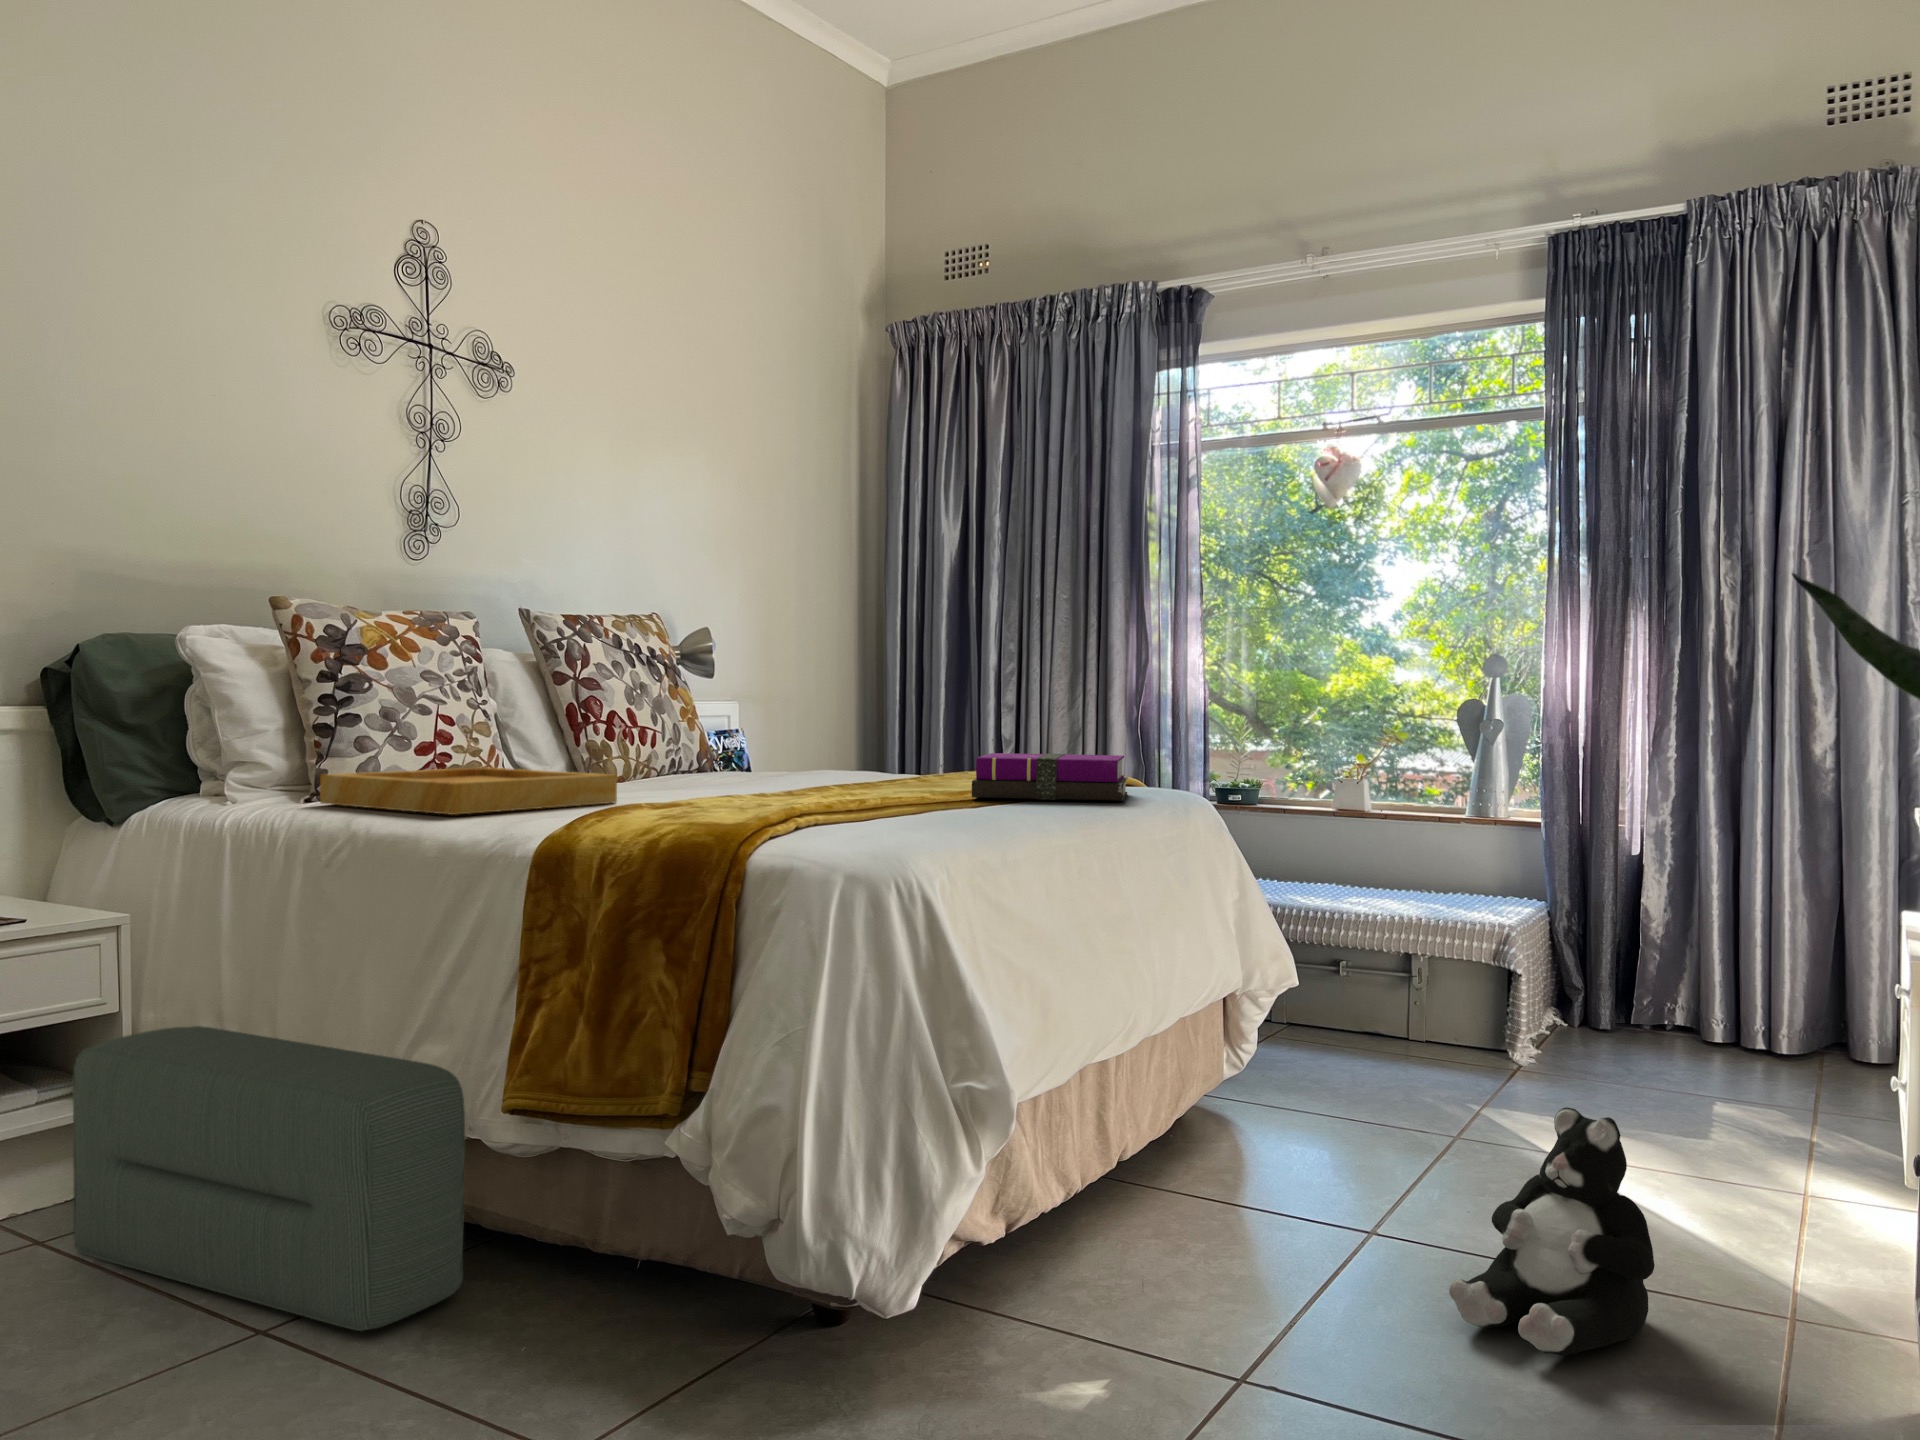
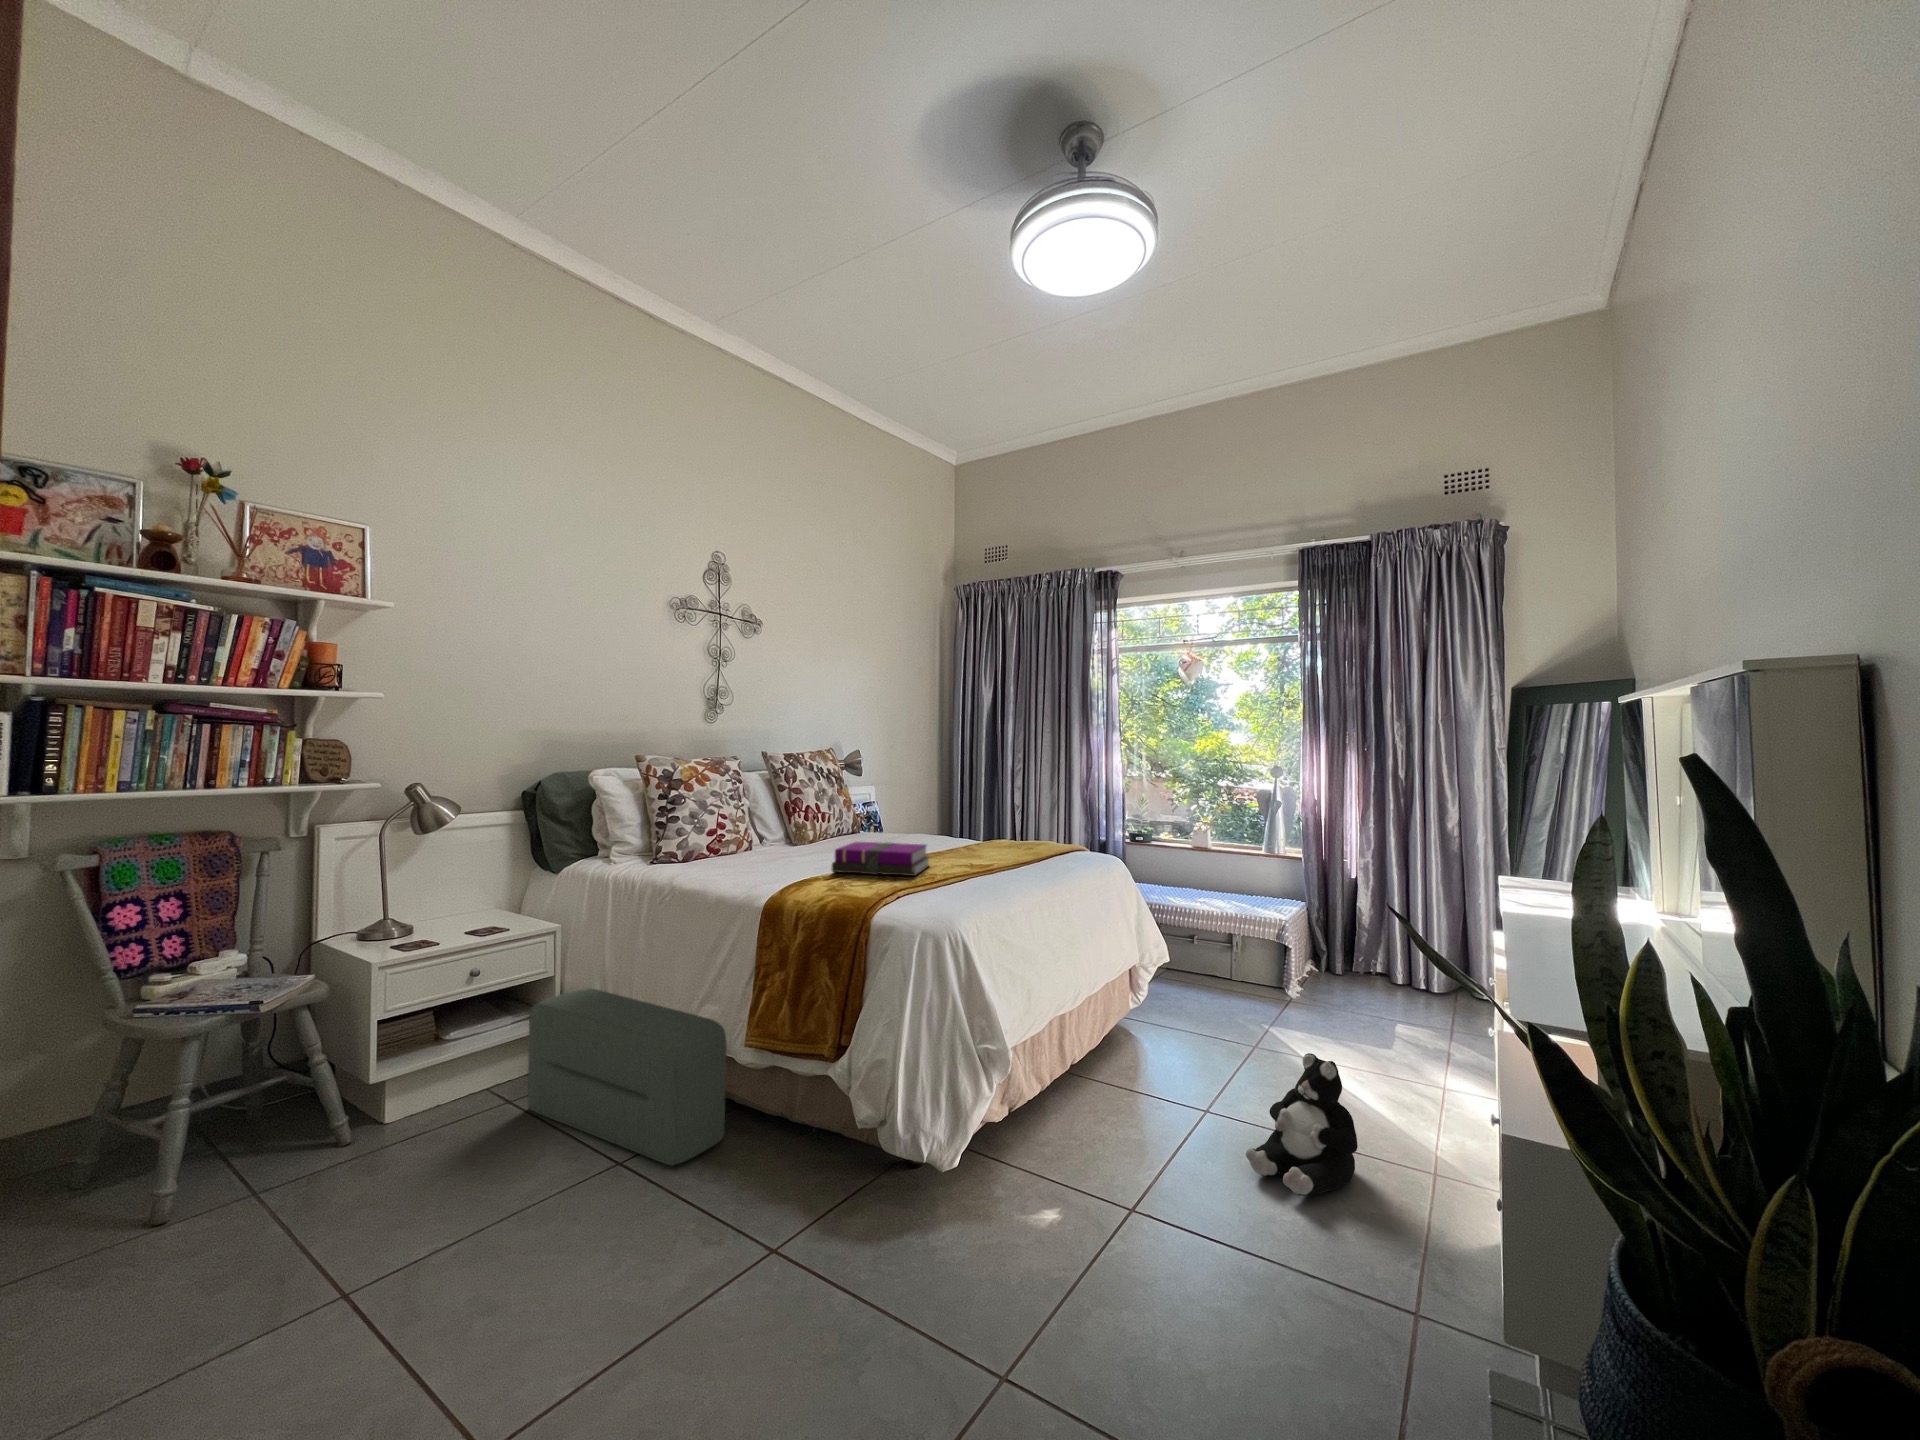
notebook: present [972,753,1128,801] -> present [832,842,929,876]
tray: present [320,767,617,815] -> none [657,843,809,880]

